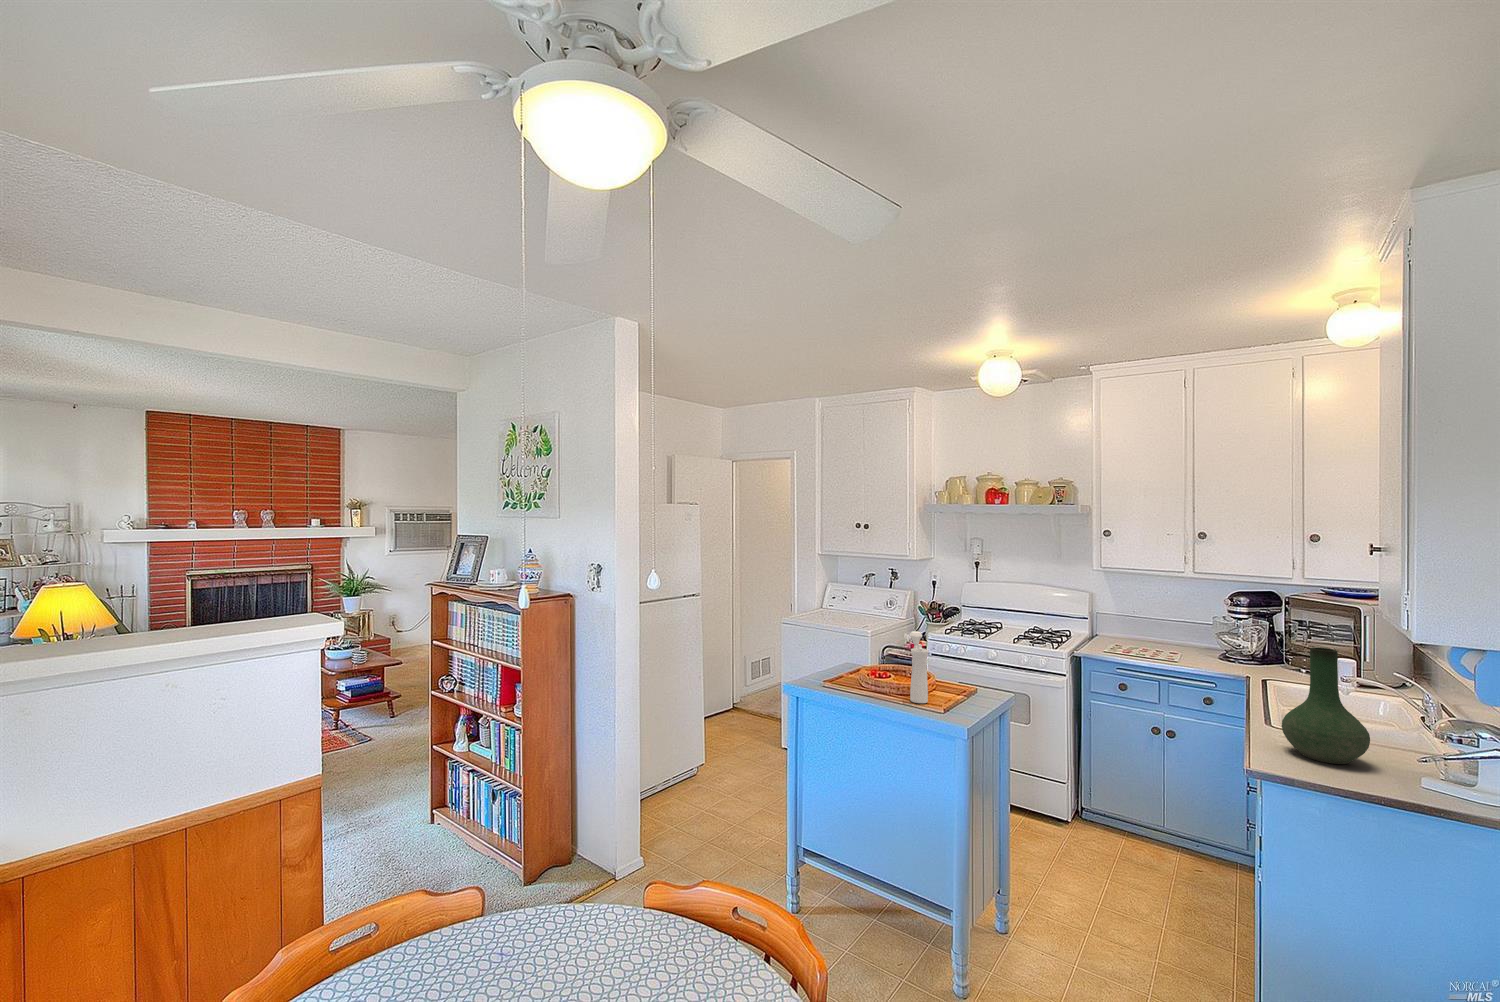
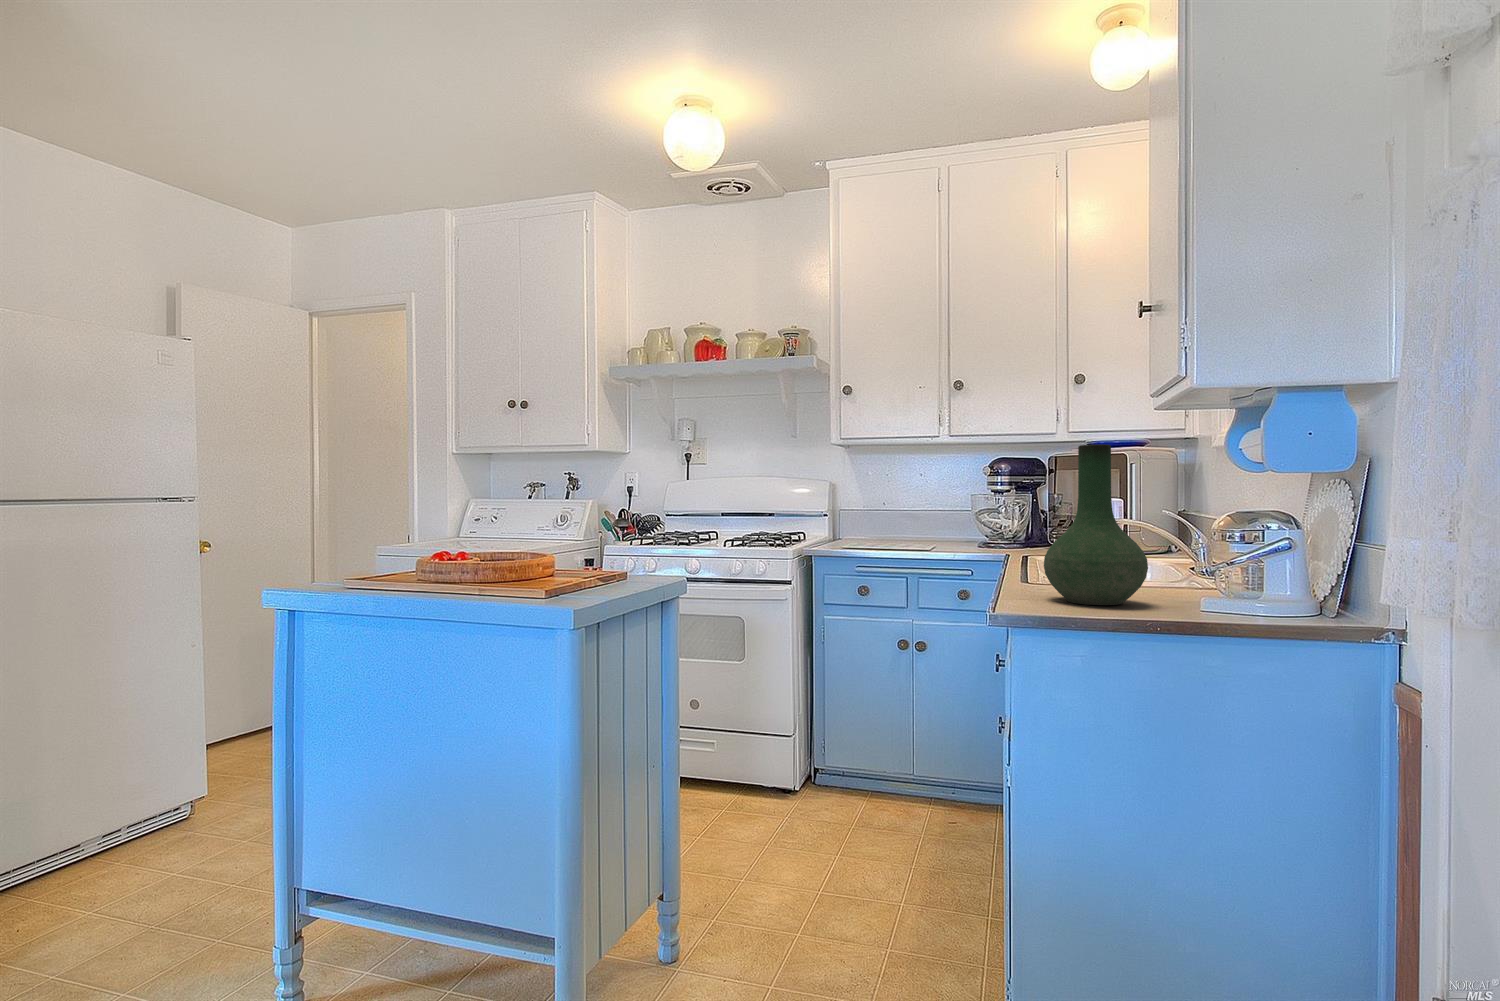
pepper mill: present [910,631,929,703] -> none [512,484,544,595]

